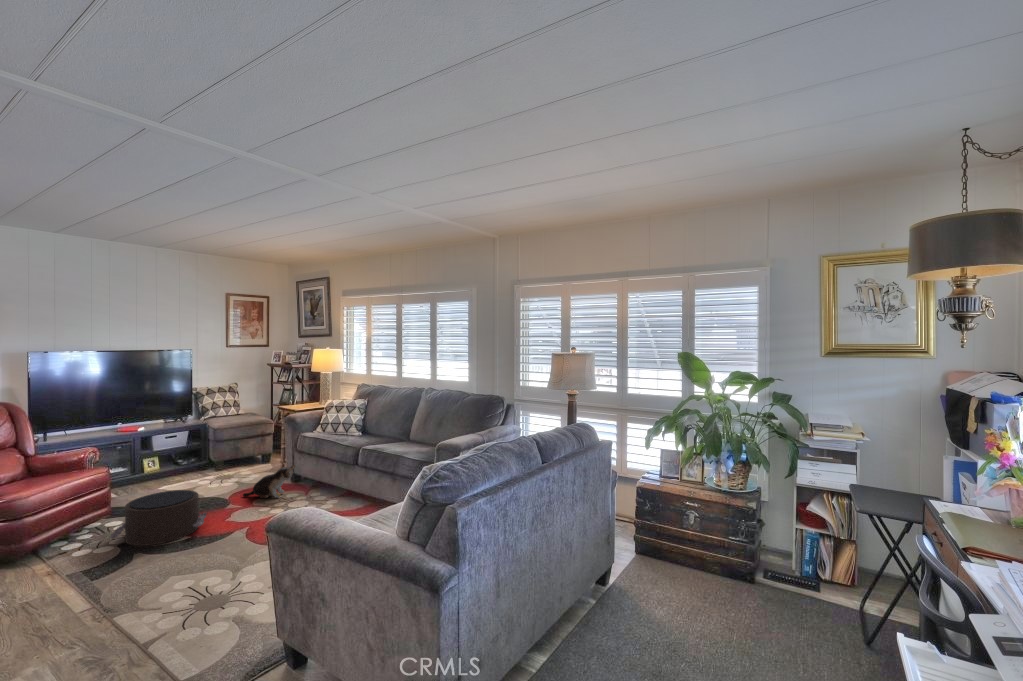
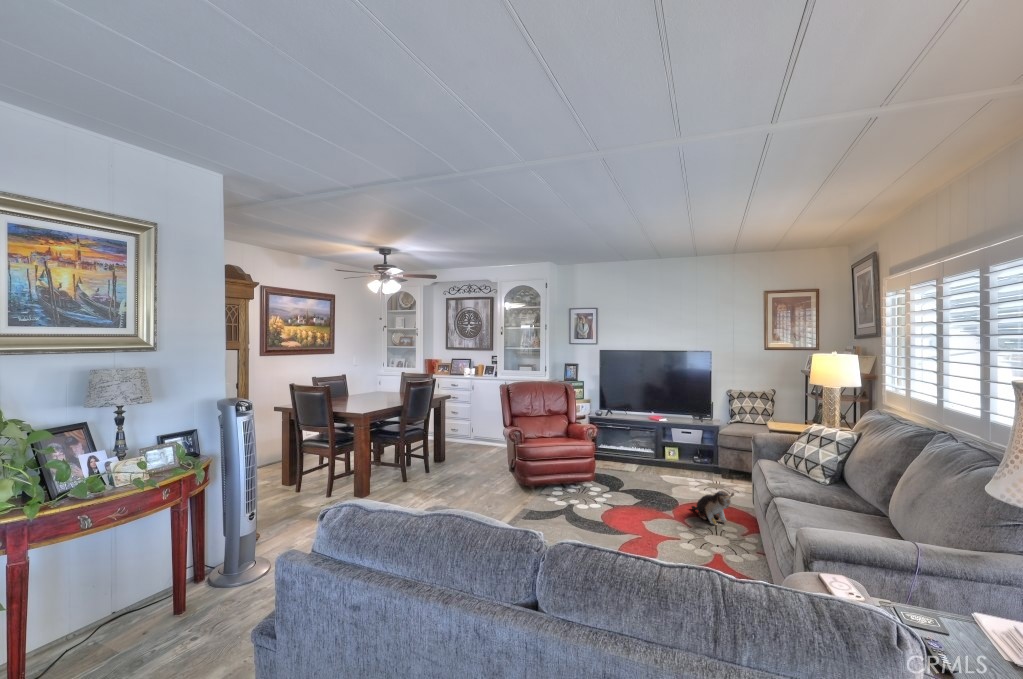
pouf: present [110,490,207,546] -> none [561,472,630,519]

